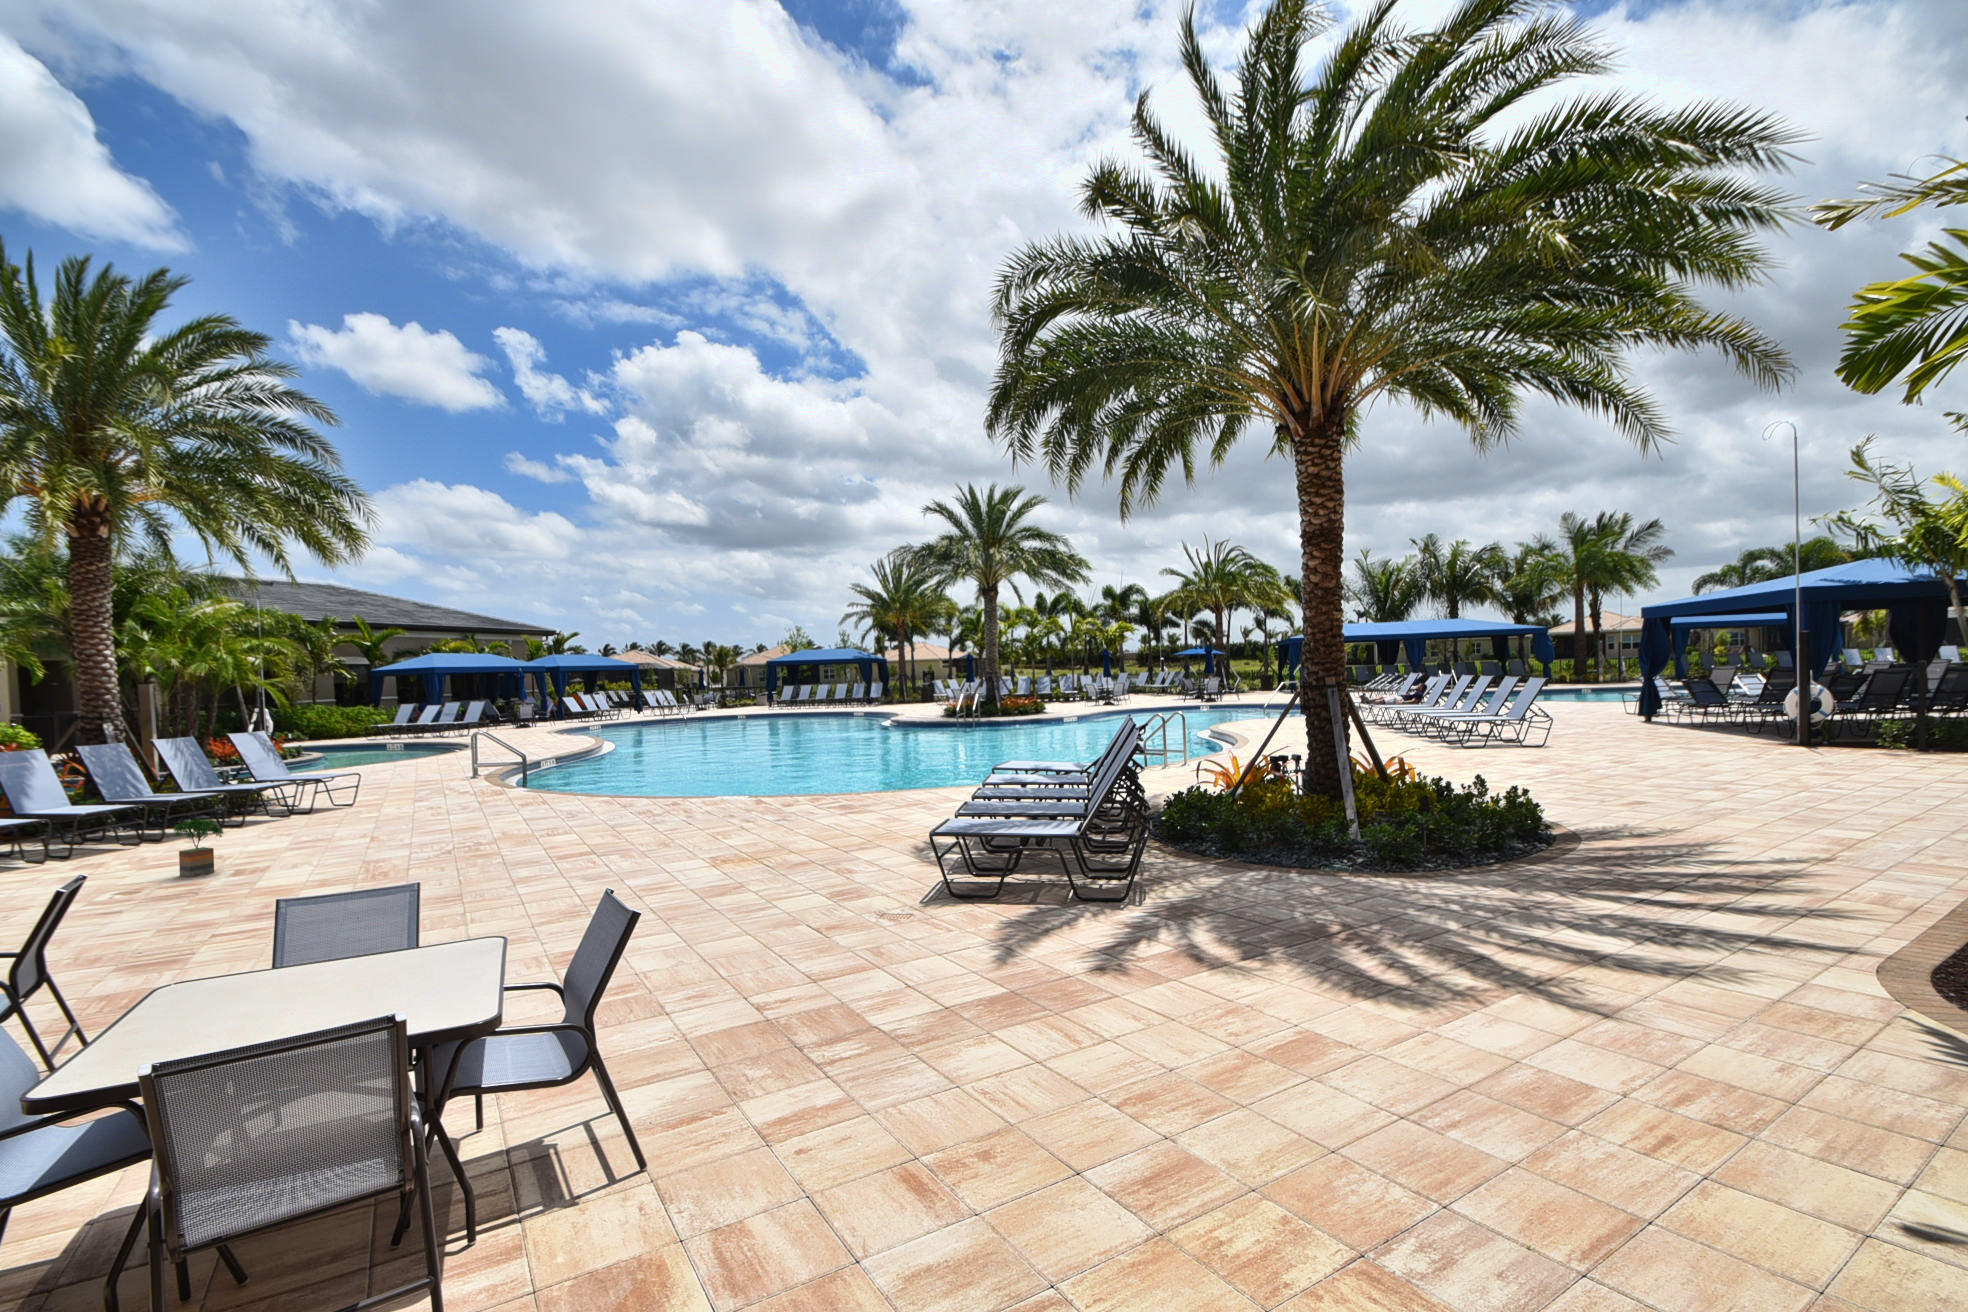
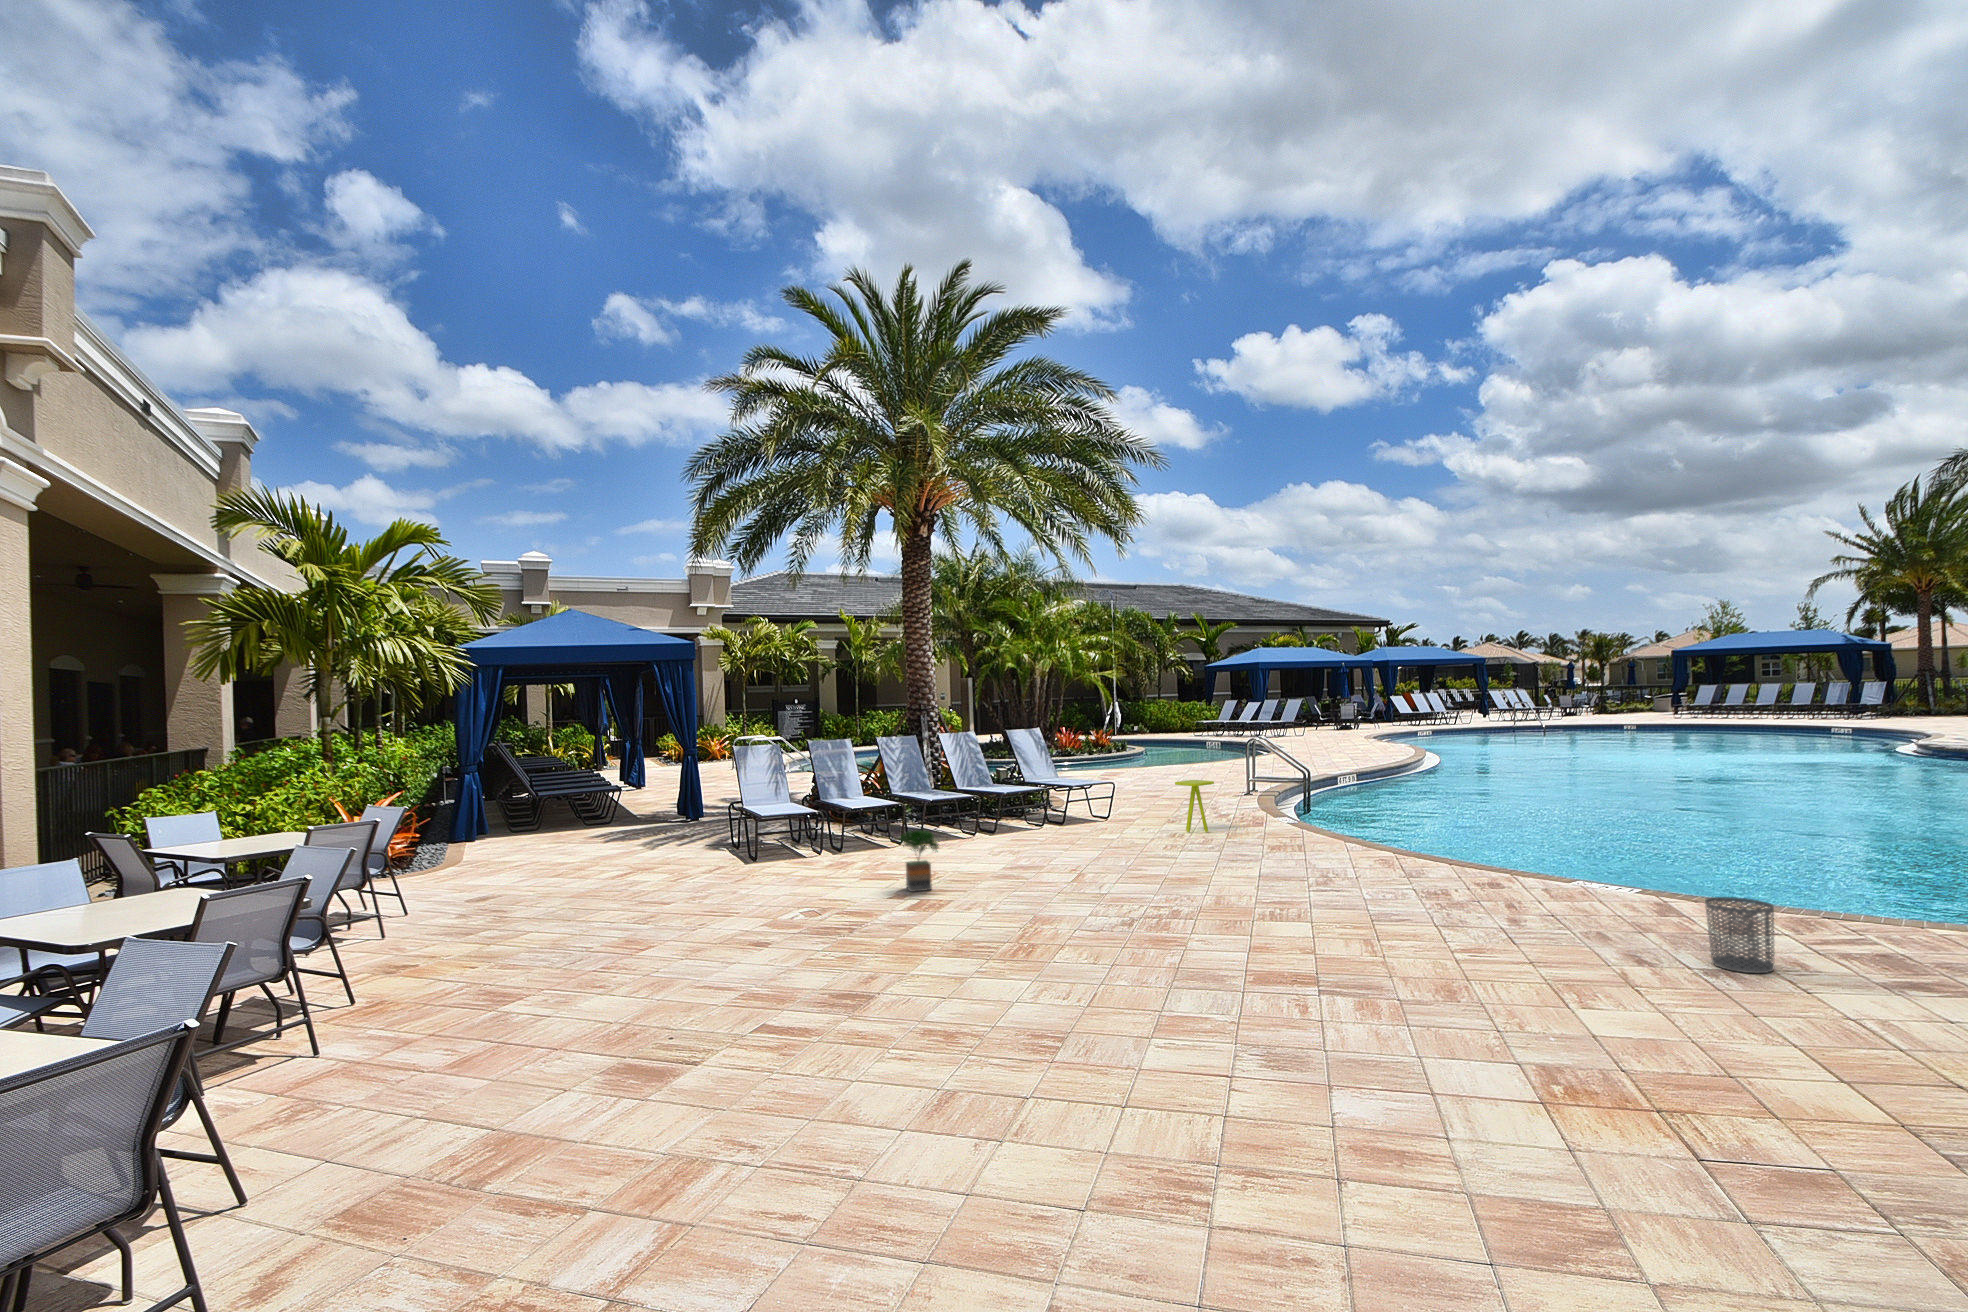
side table: none [425,764,462,808] -> present [1175,780,1214,832]
waste bin: none [797,788,825,824] -> present [1705,897,1775,973]

